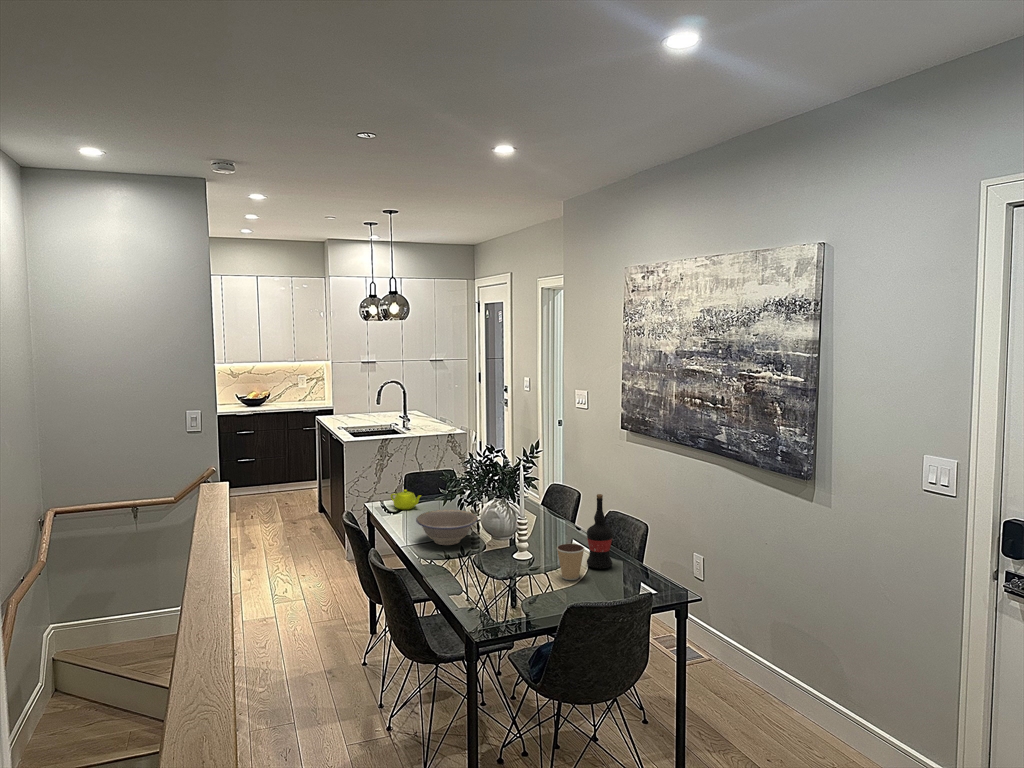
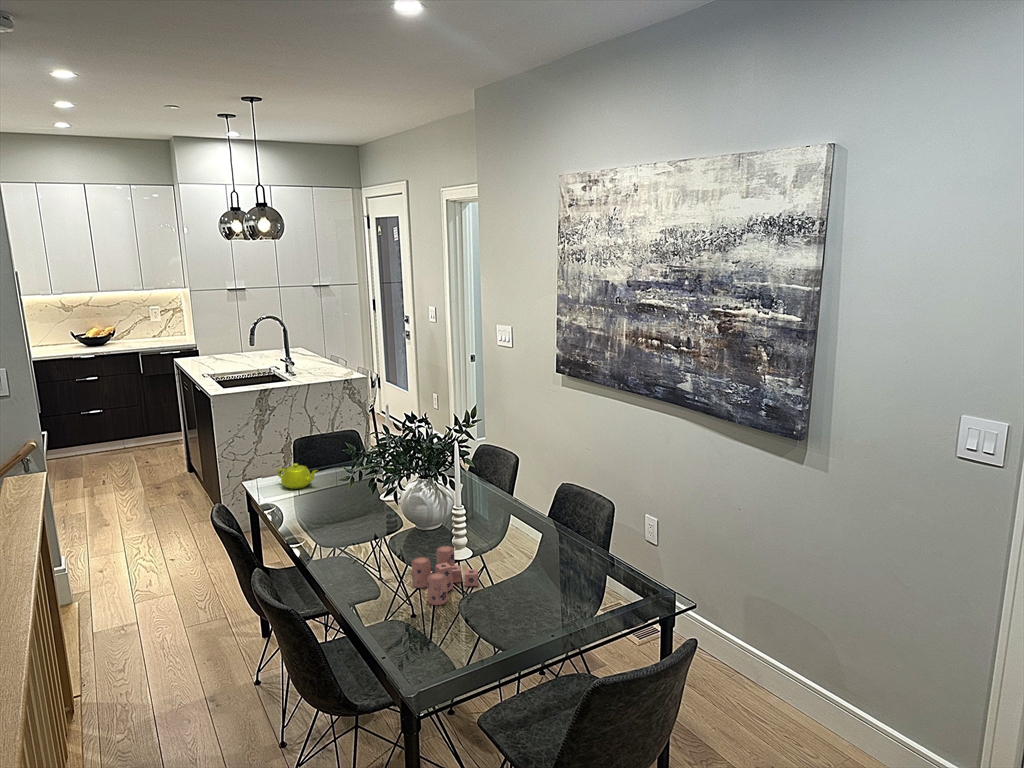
wine bottle: present [587,494,613,569] -> none [540,473,573,566]
bowl: present [416,510,478,545] -> none [315,493,396,542]
coffee cup: present [557,544,584,580] -> none [506,539,542,587]
candle: none [484,547,535,587] -> present [412,546,478,605]

